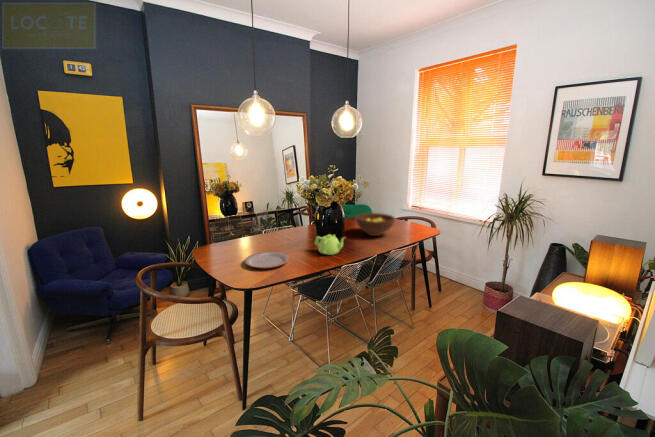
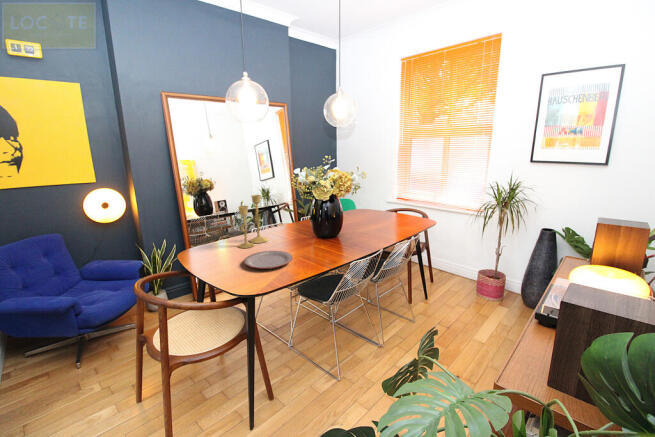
candlestick: none [245,200,274,248] -> present [238,195,268,248]
fruit bowl: present [356,213,395,236] -> none [352,206,393,229]
teapot: present [315,235,344,255] -> none [315,229,350,251]

